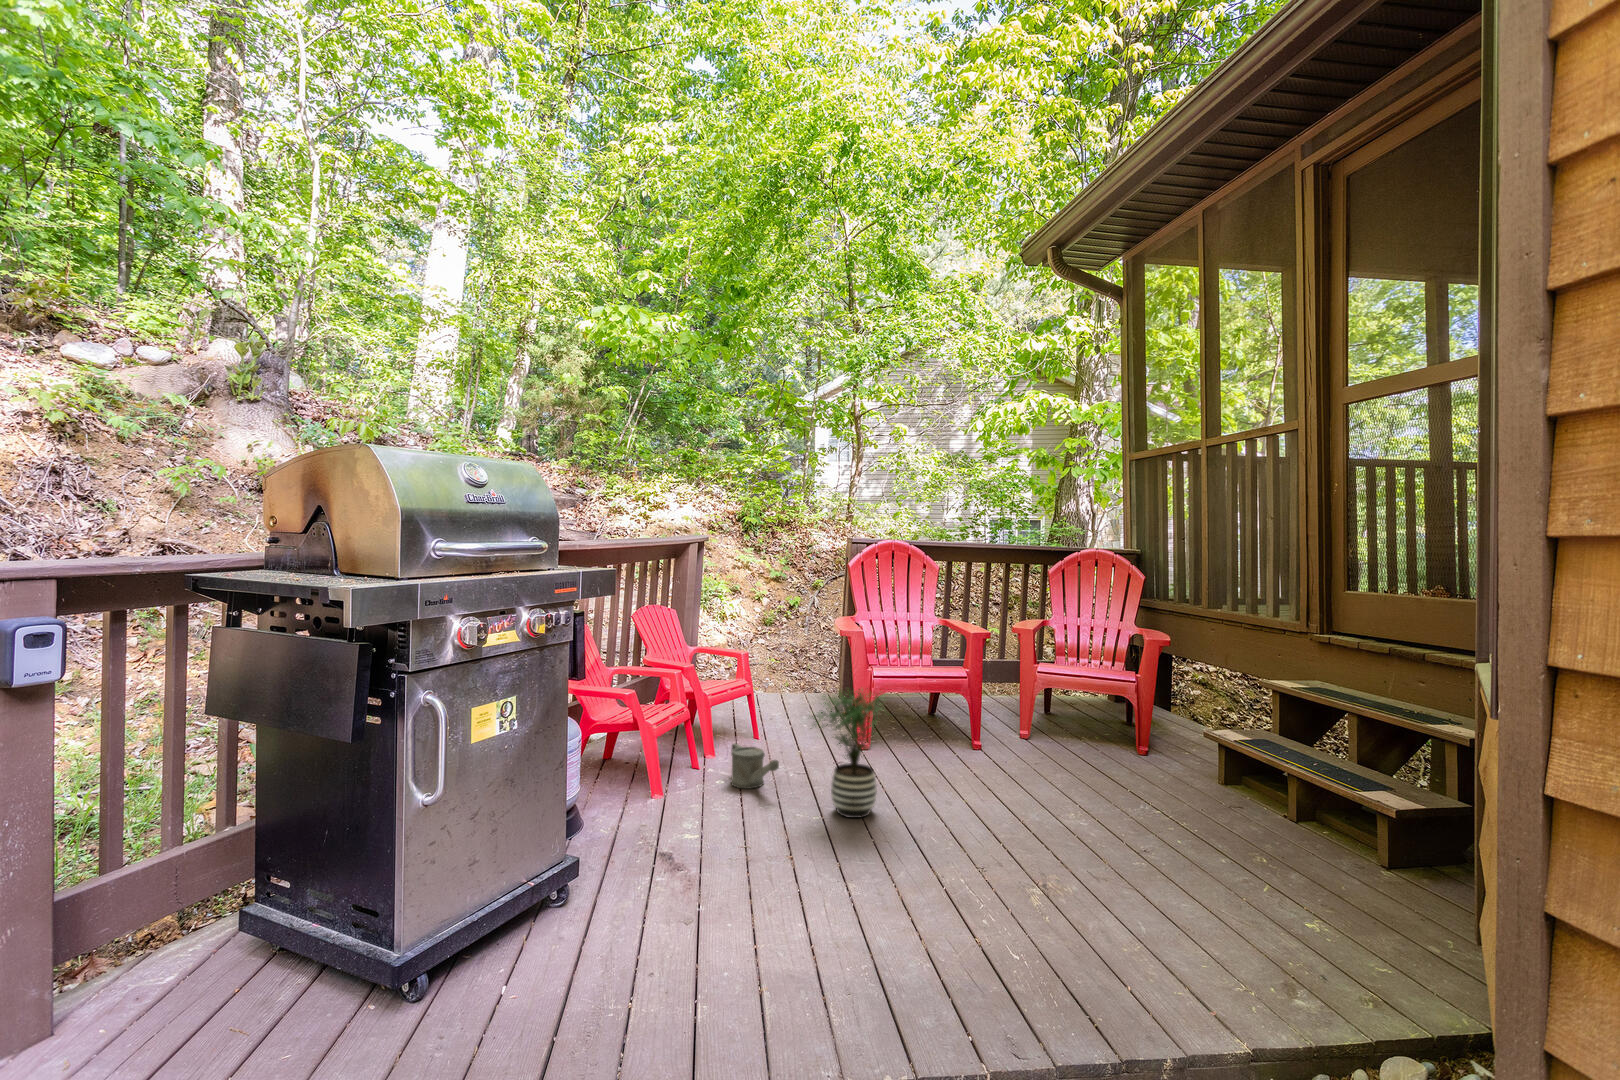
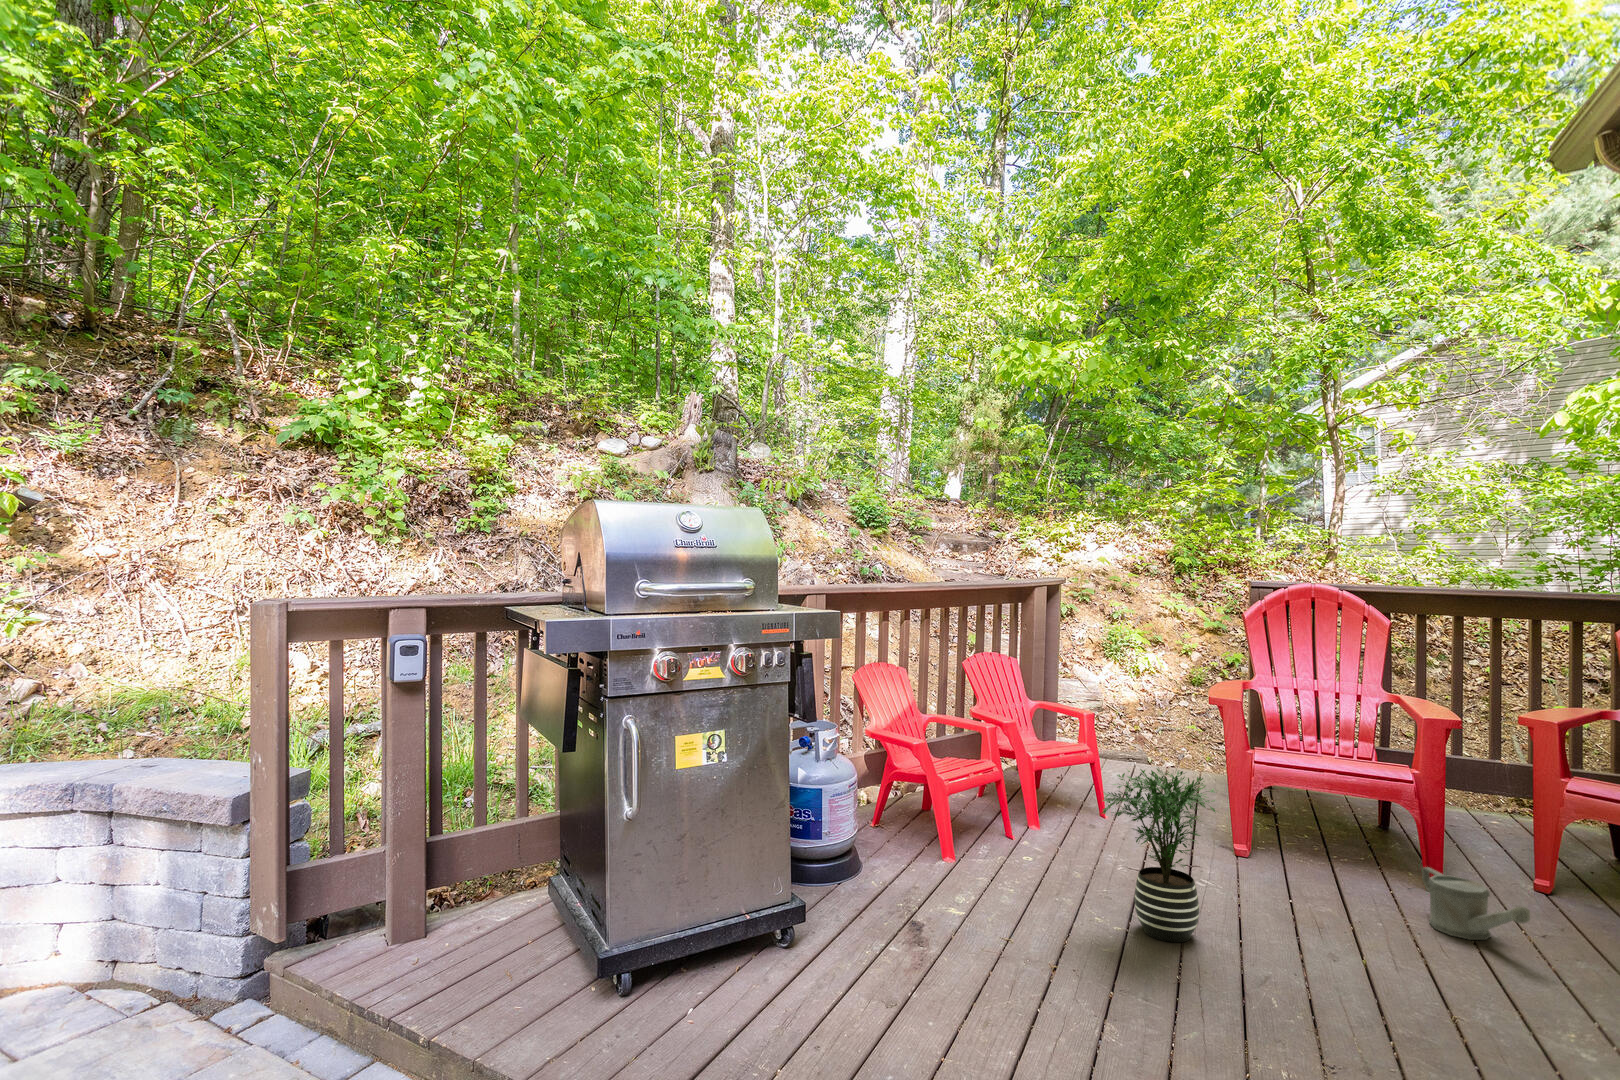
watering can: present [731,743,779,789] -> present [1422,867,1530,940]

